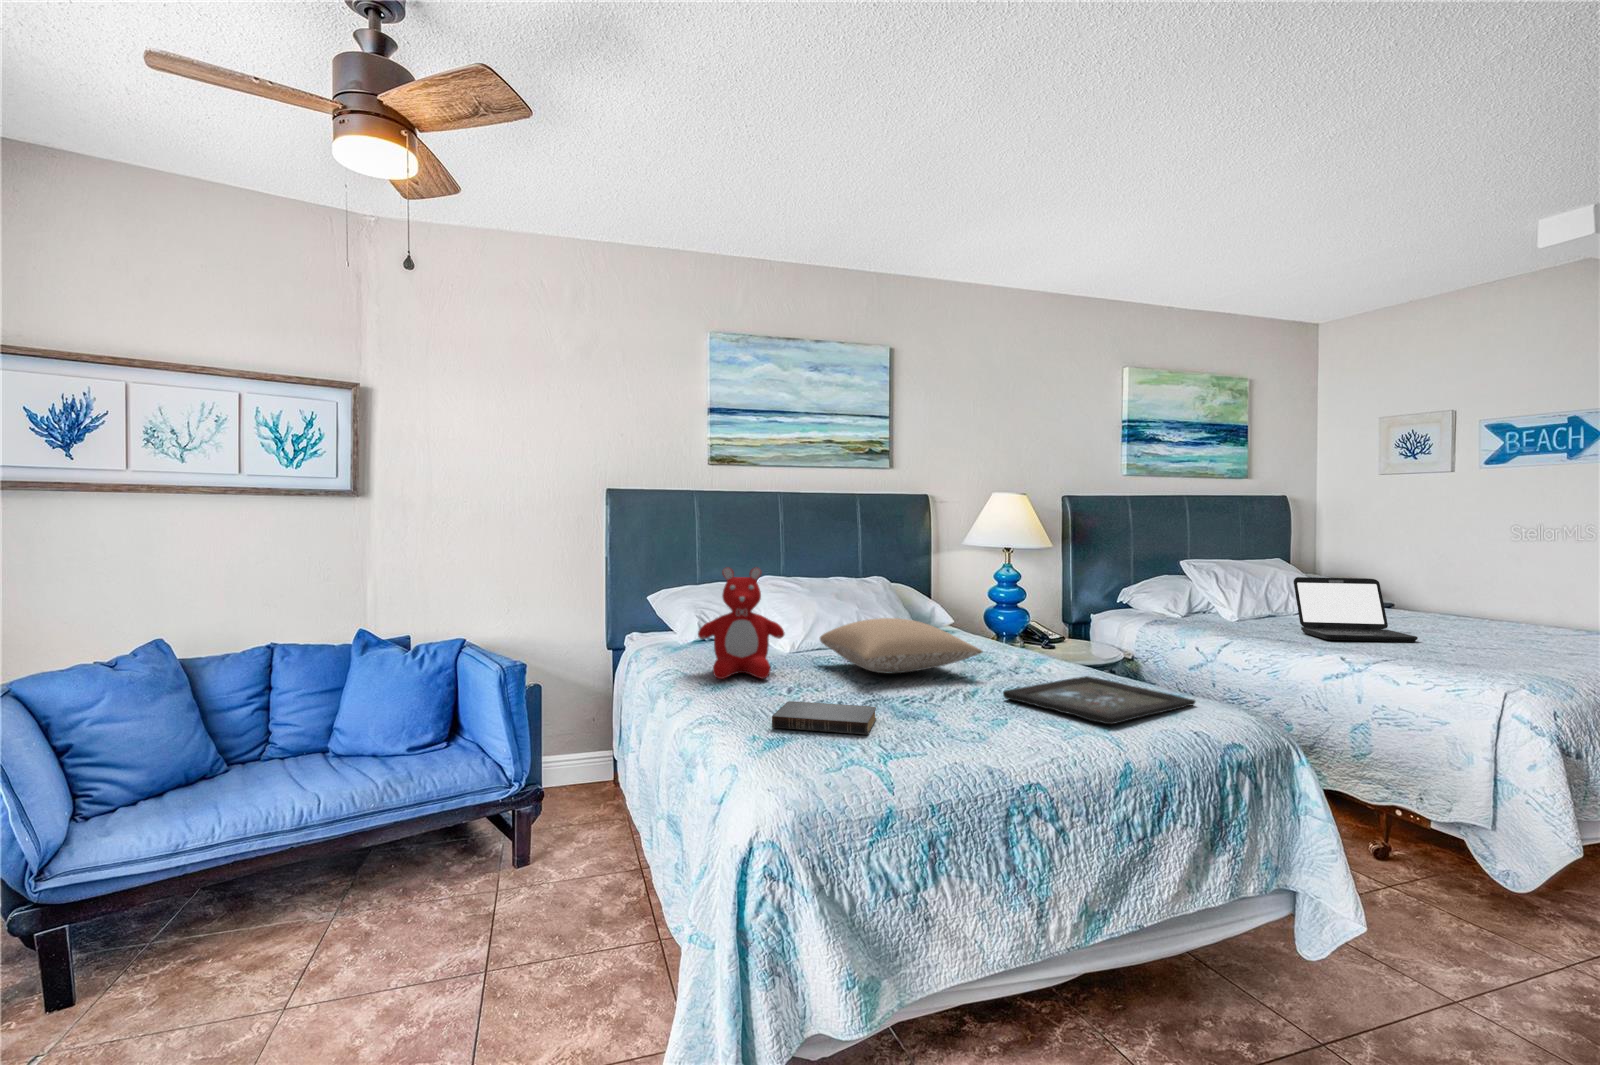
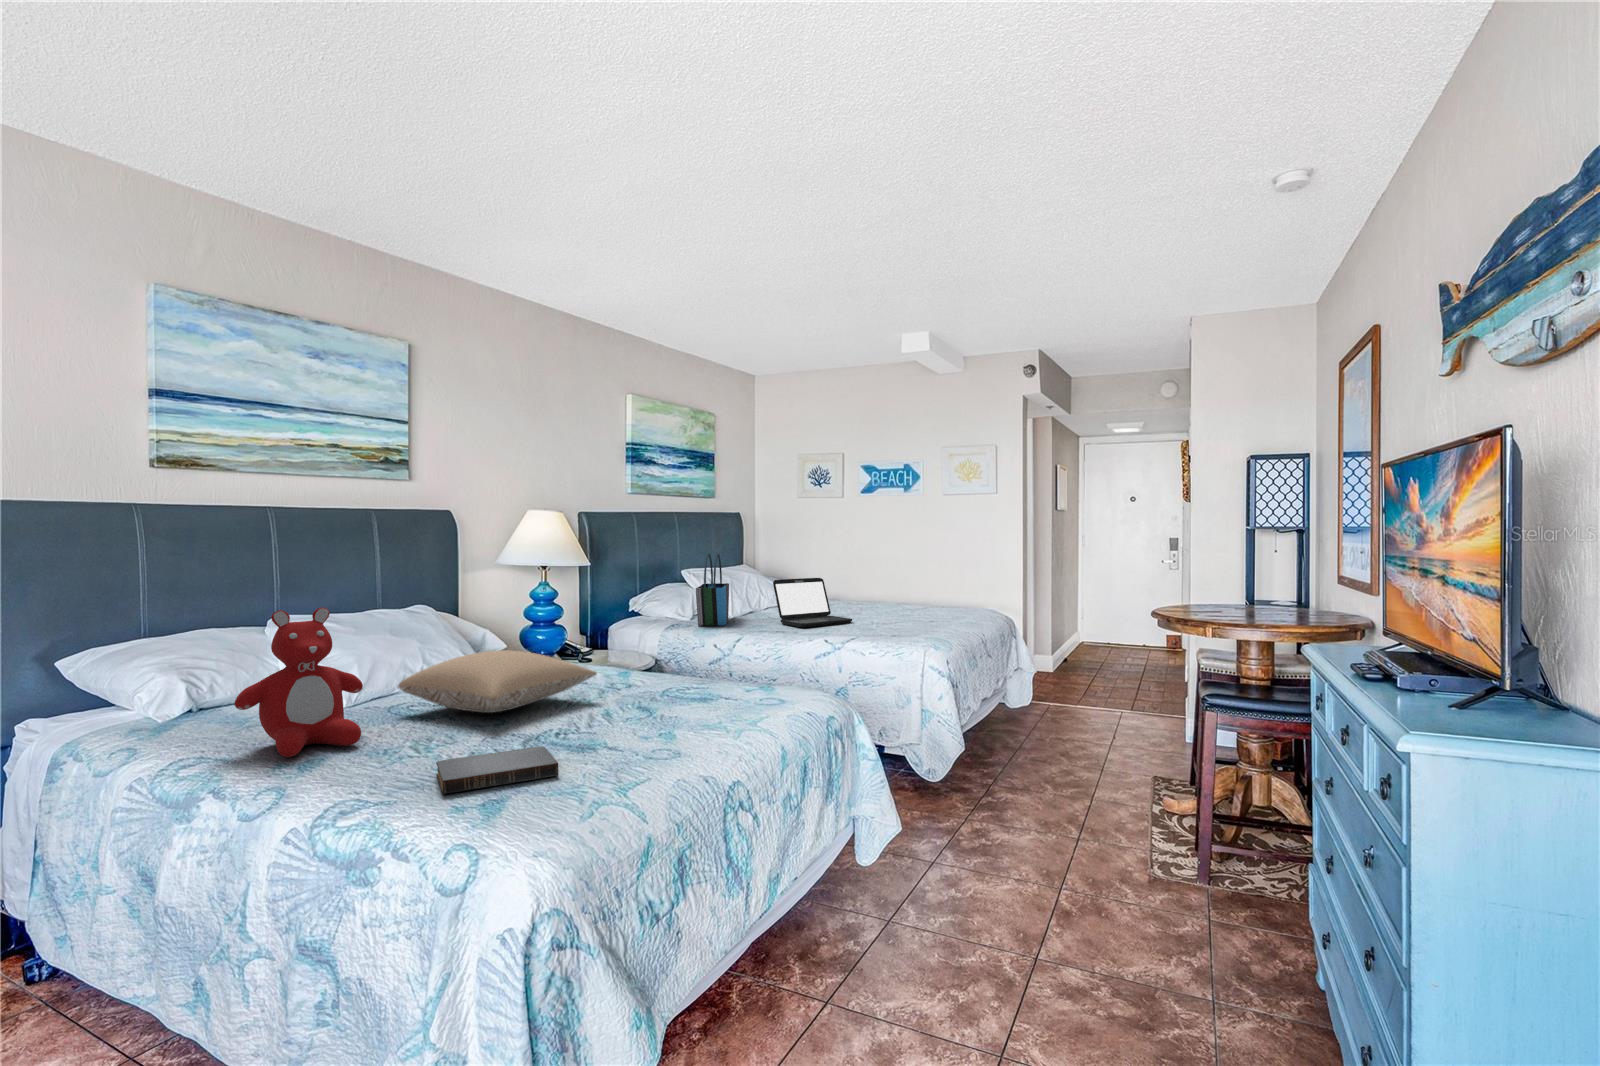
tote bag: none [1184,542,1240,627] -> present [696,553,729,626]
tray: present [1003,676,1195,724] -> none [639,682,783,719]

